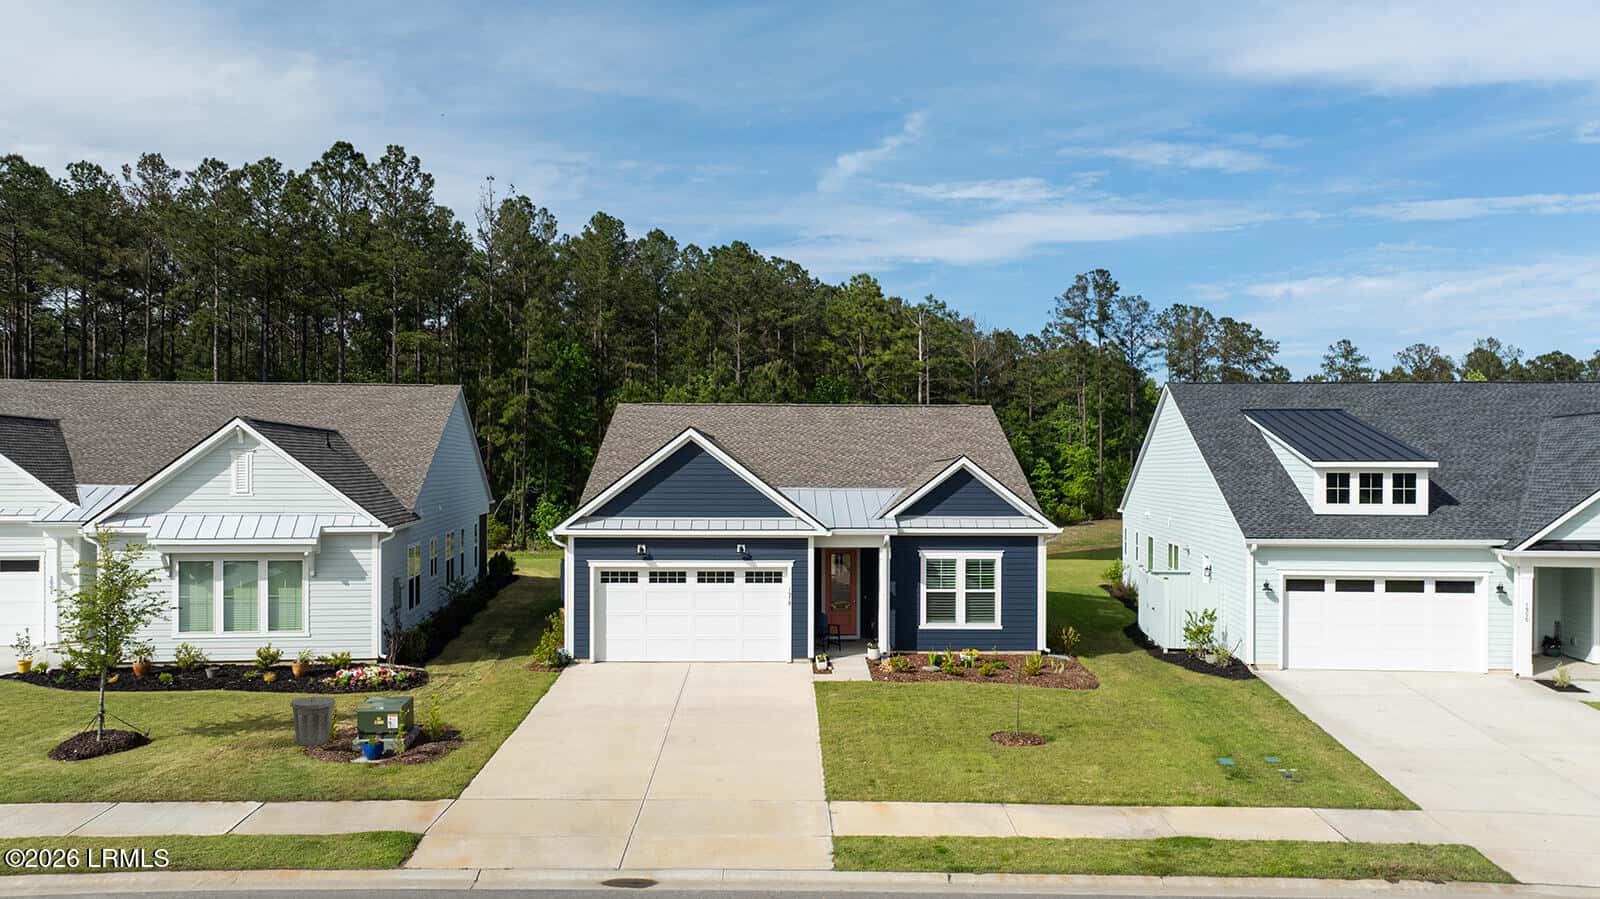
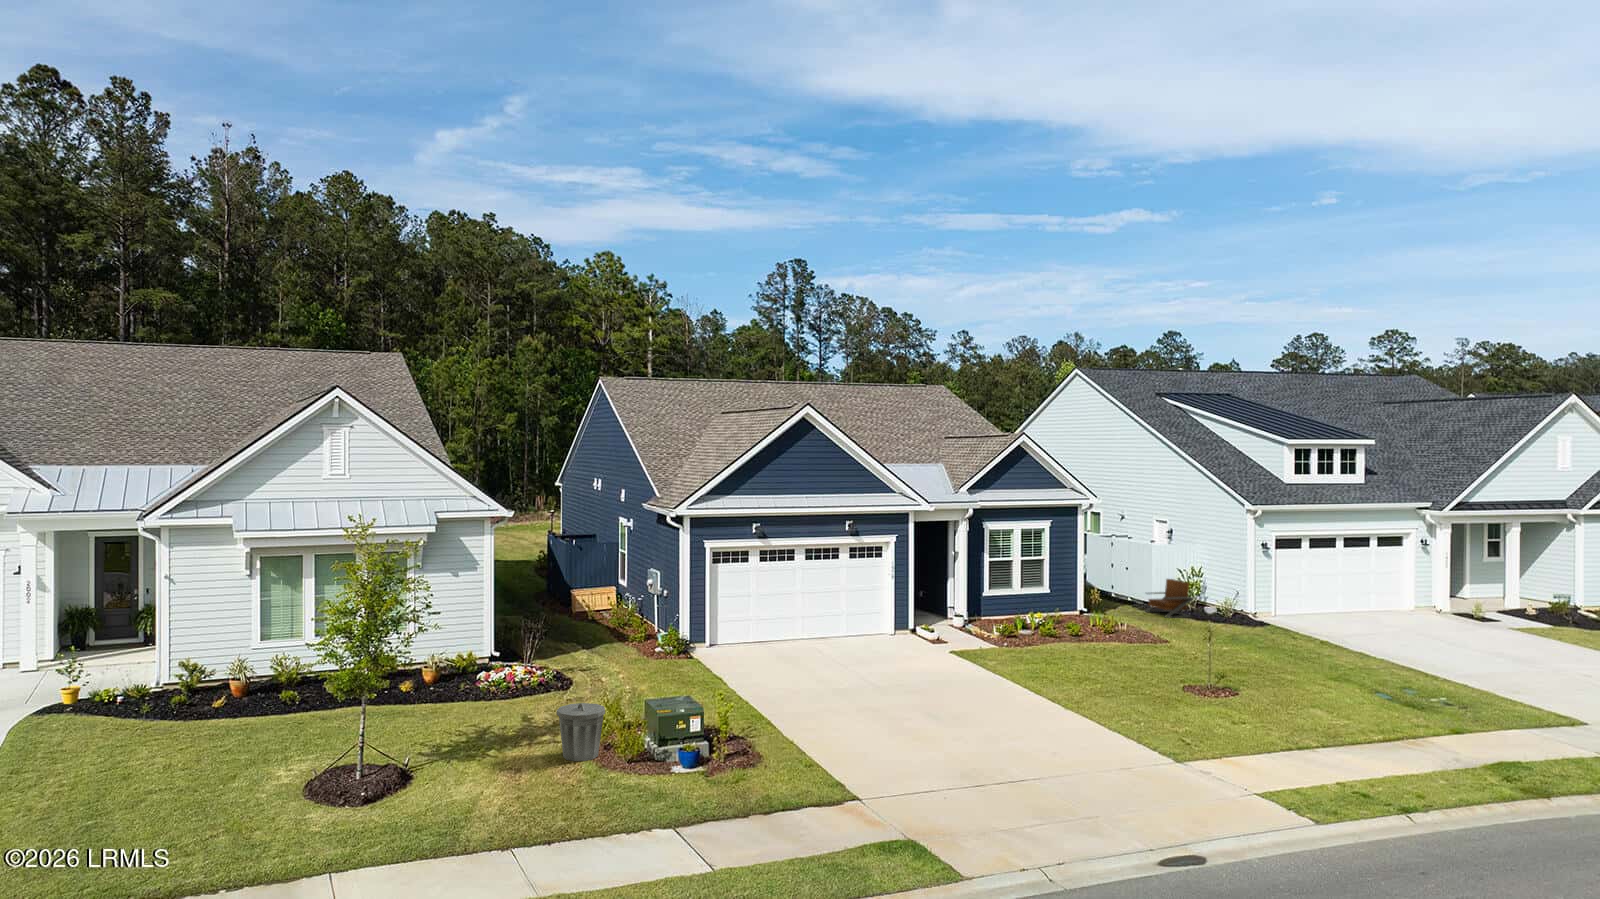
lounge chair: none [1134,620,1181,666] -> present [1145,579,1194,618]

